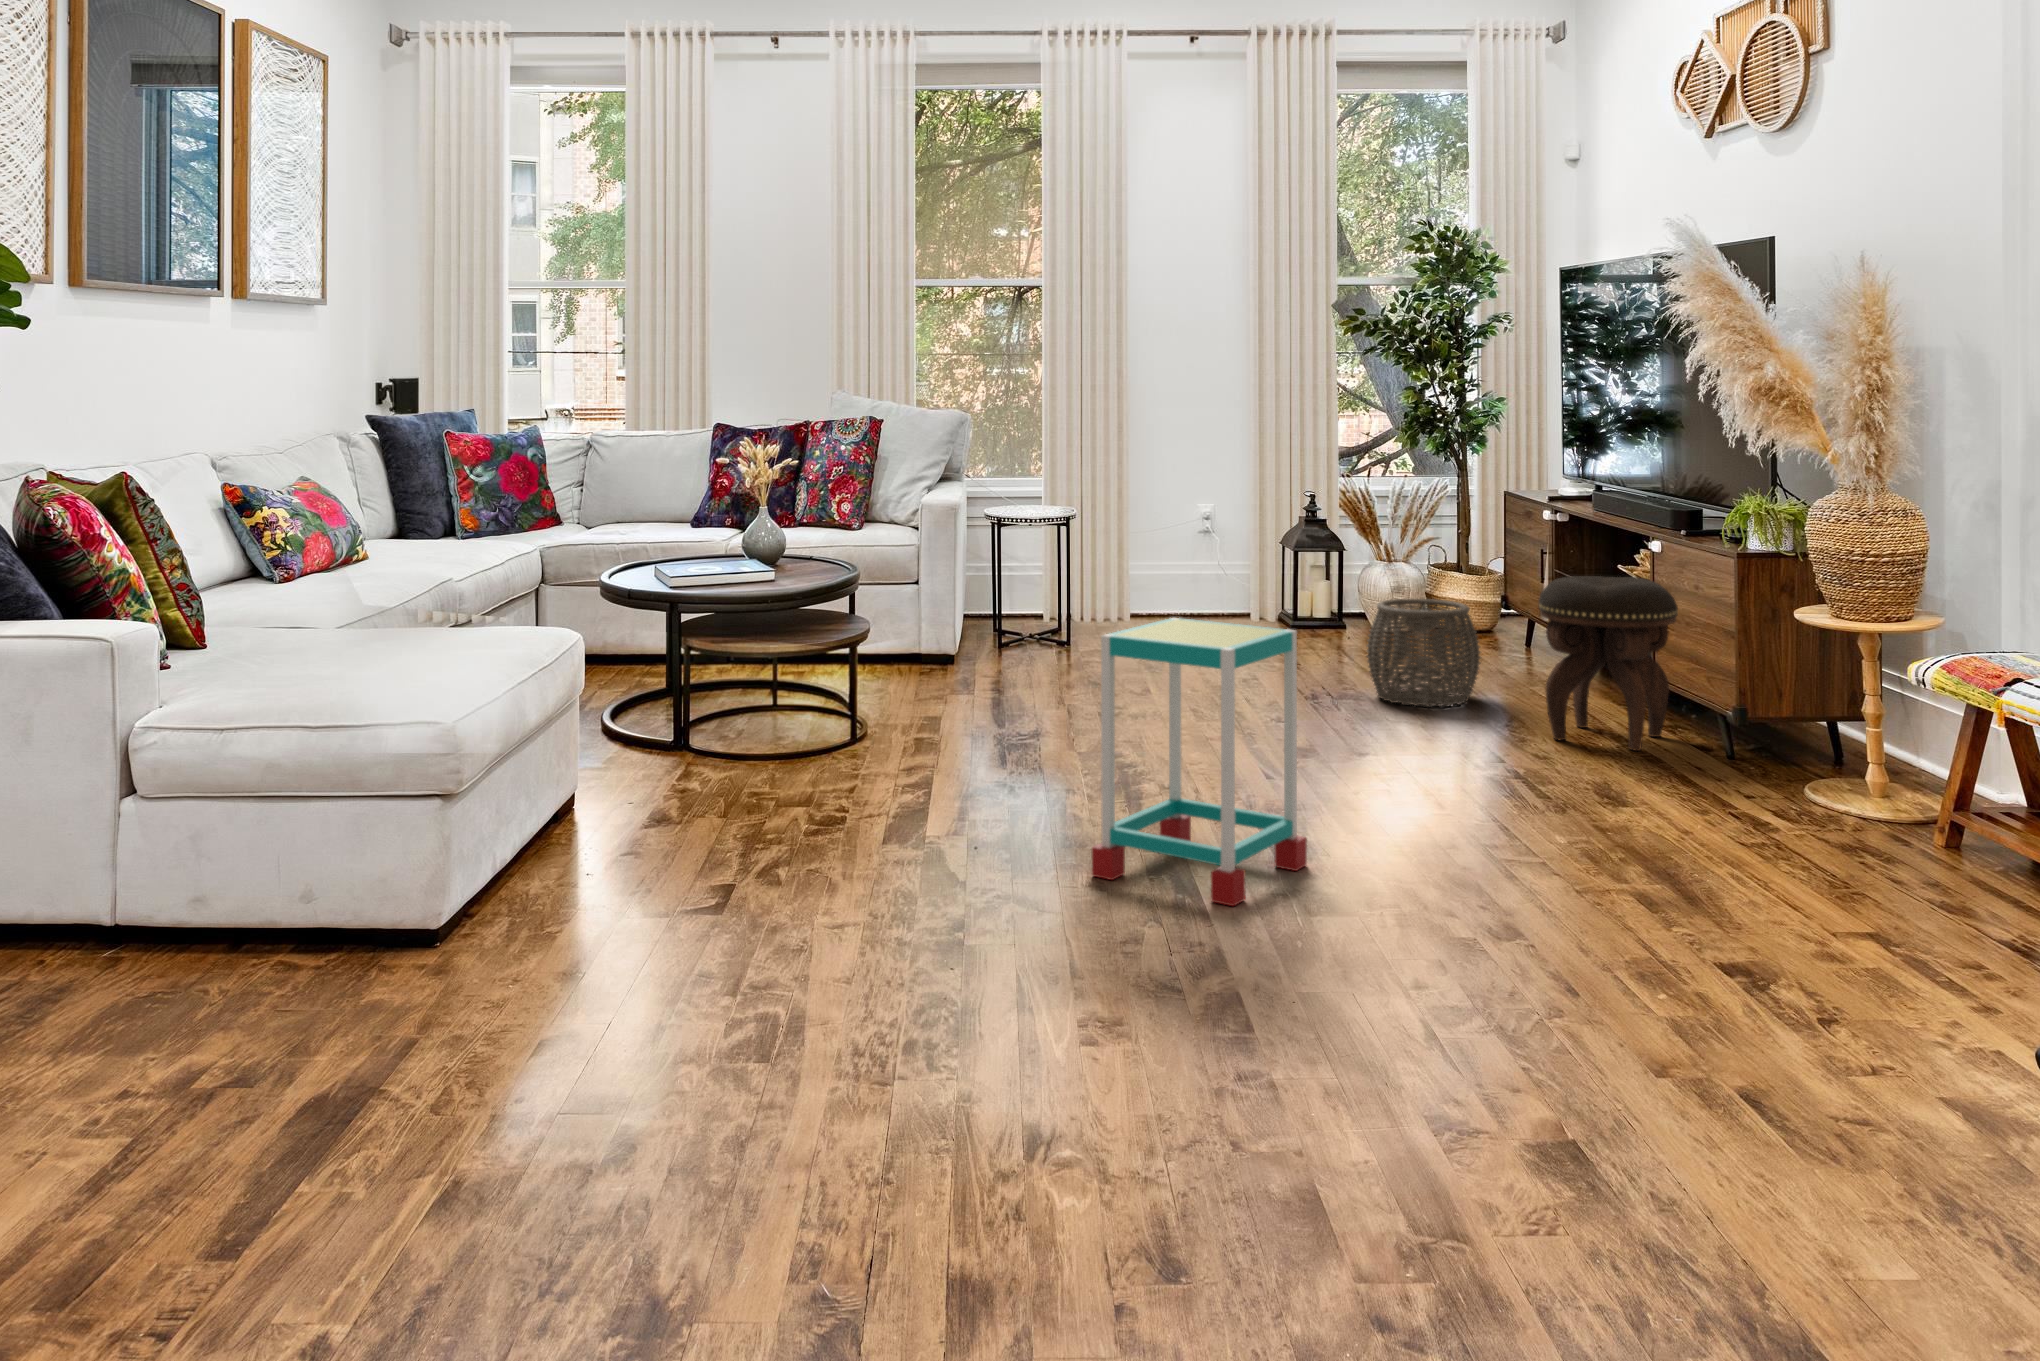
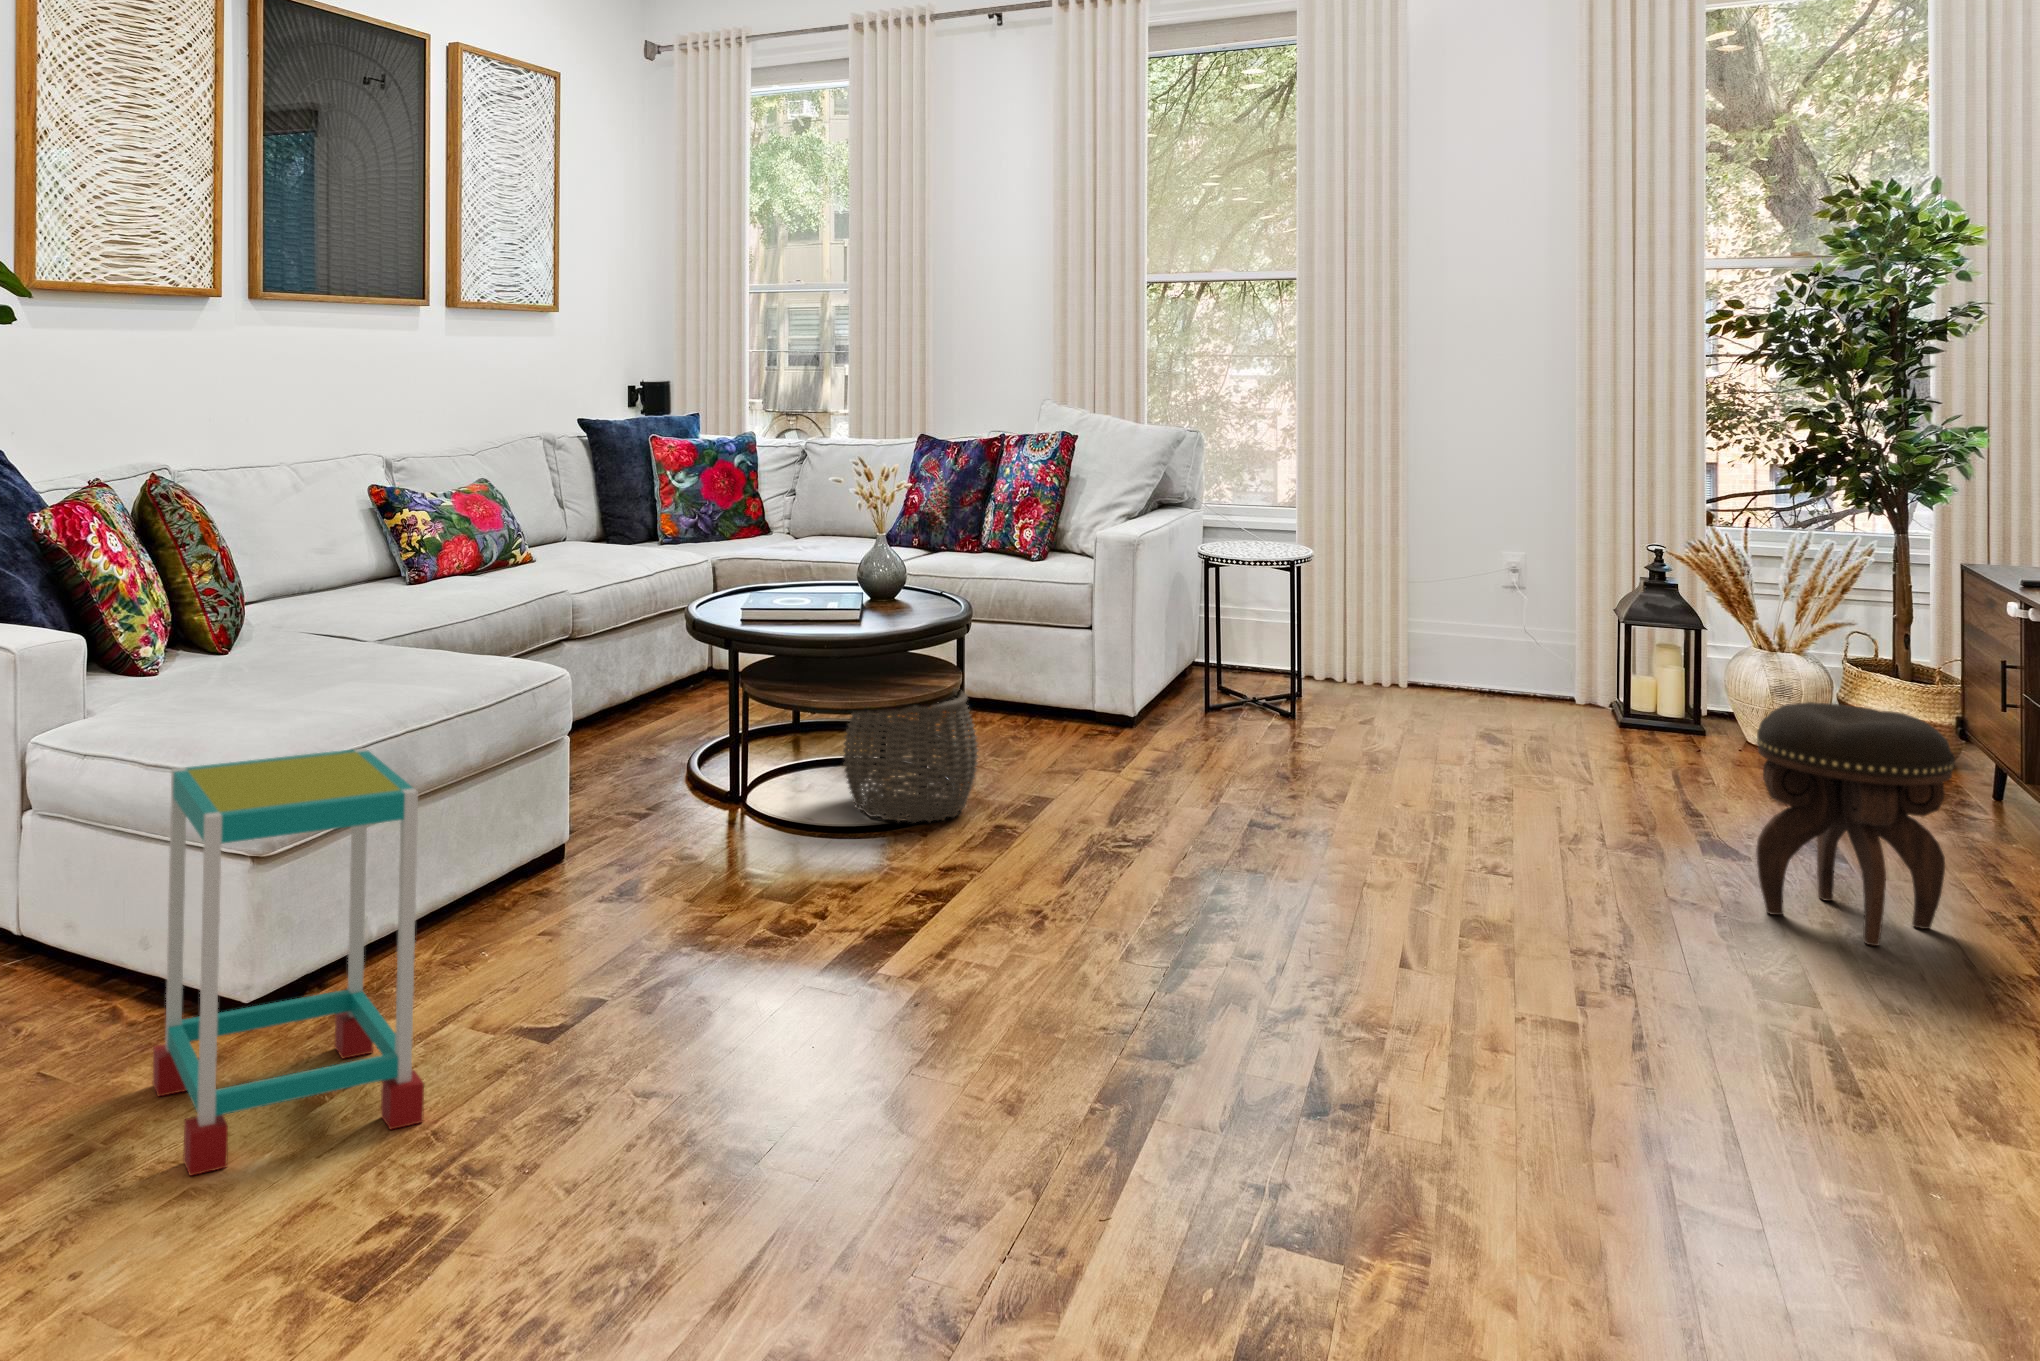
woven basket: present [1367,599,1480,707] -> present [843,688,978,823]
side table: present [1092,618,1307,906] -> present [153,748,424,1175]

